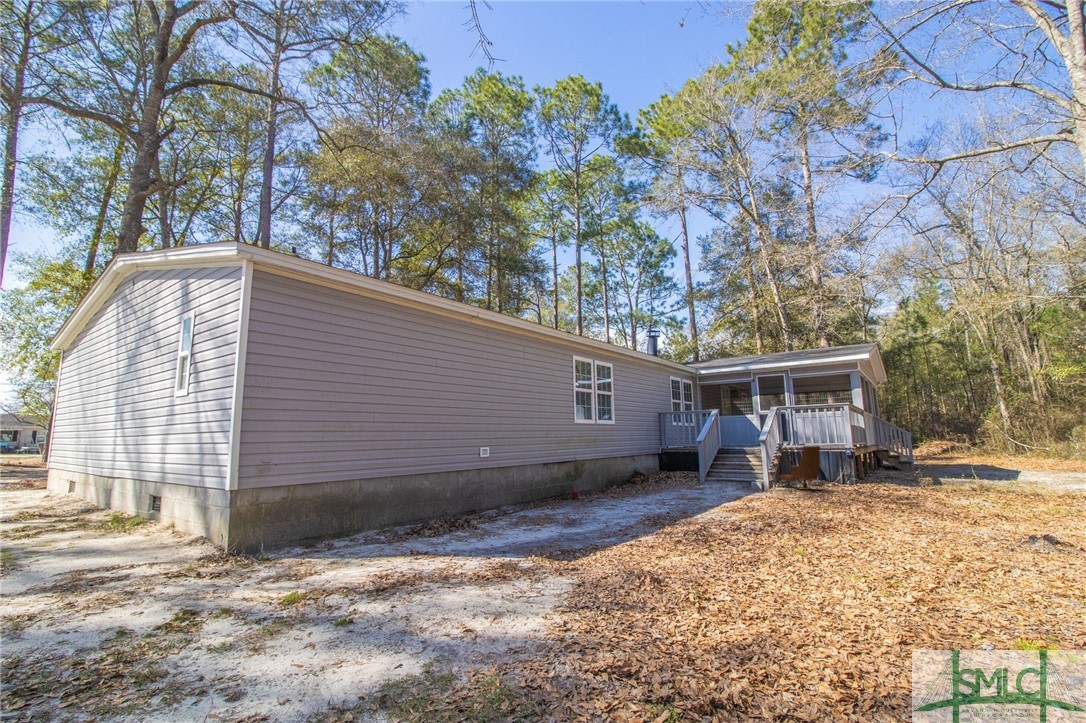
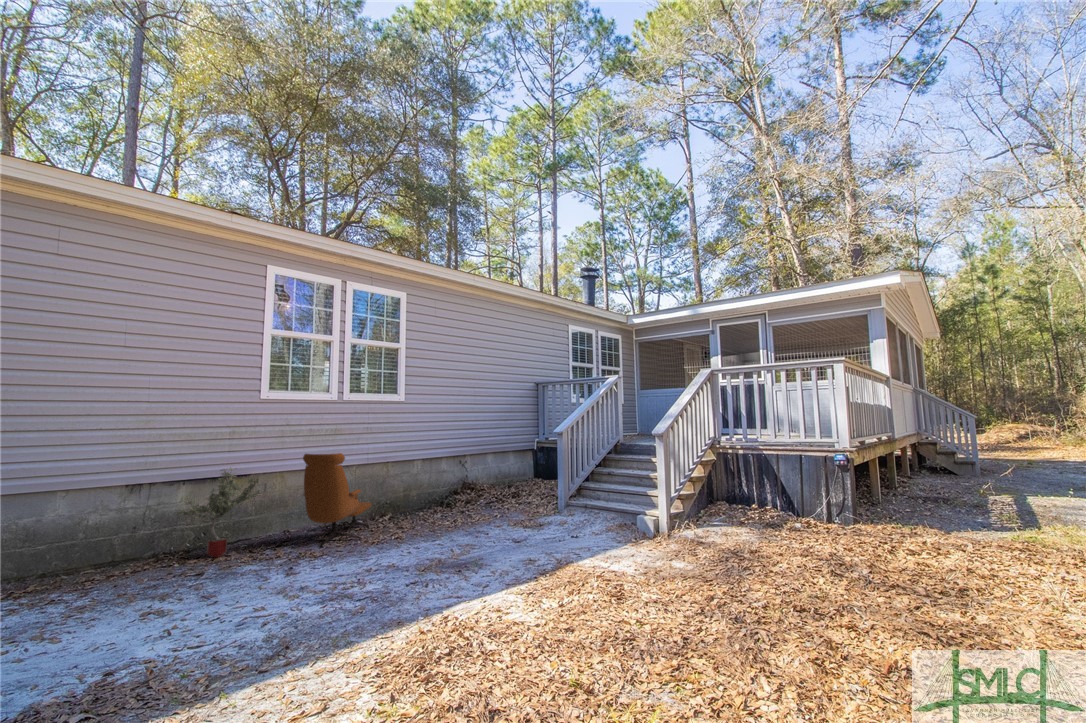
lounge chair: present [779,446,820,489] -> present [303,453,371,547]

